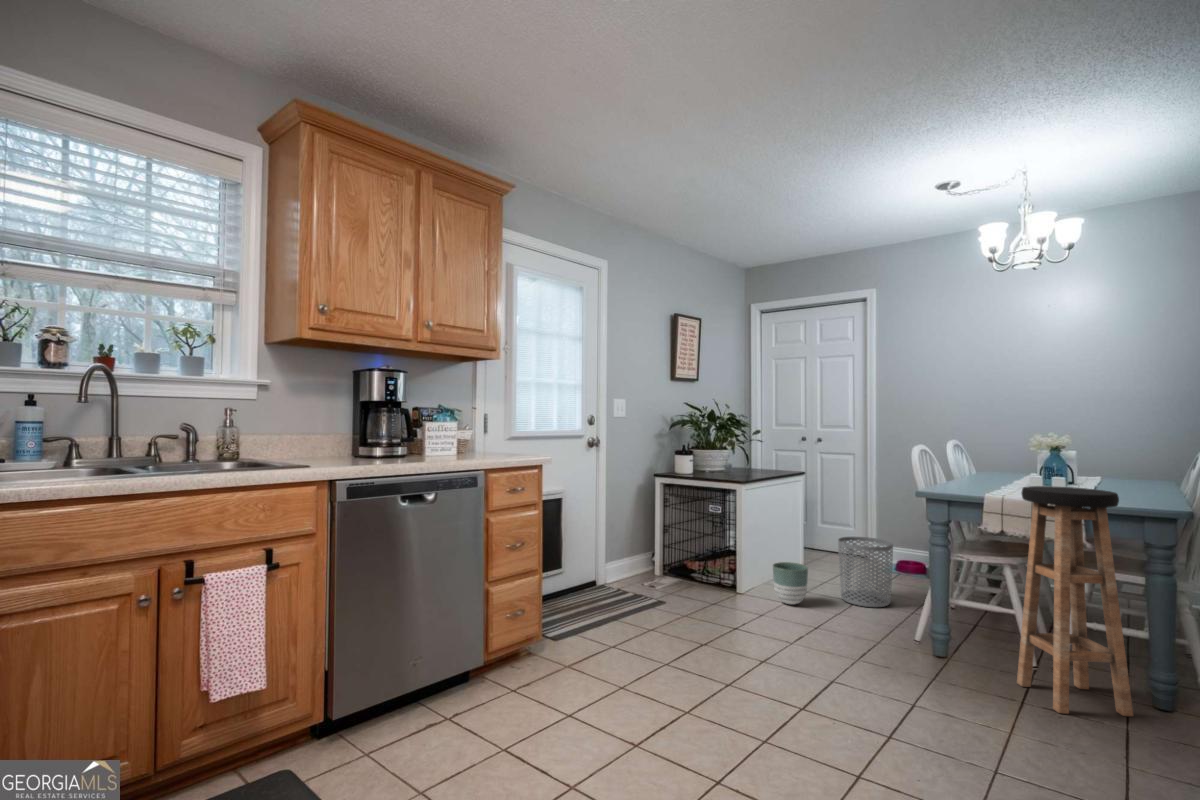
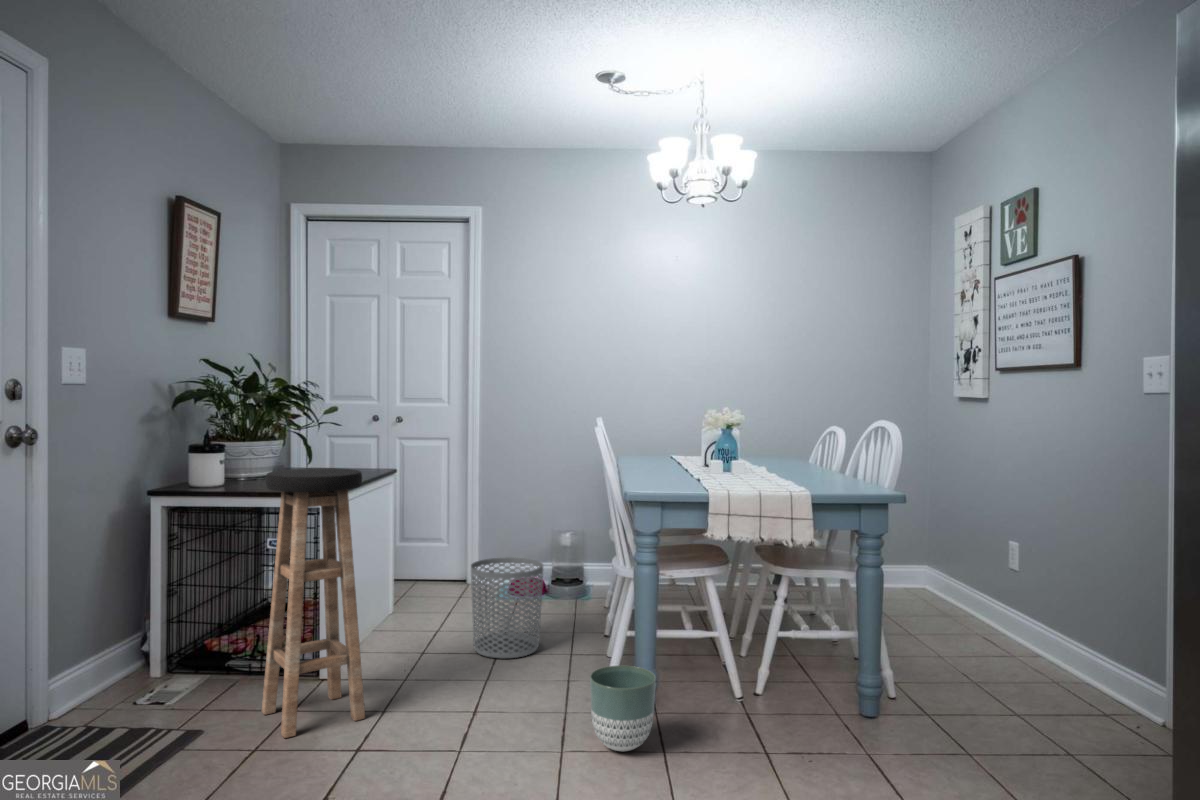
bar stool: present [1017,486,1133,716] -> present [262,468,365,738]
planter: present [773,562,808,604] -> present [590,665,656,751]

